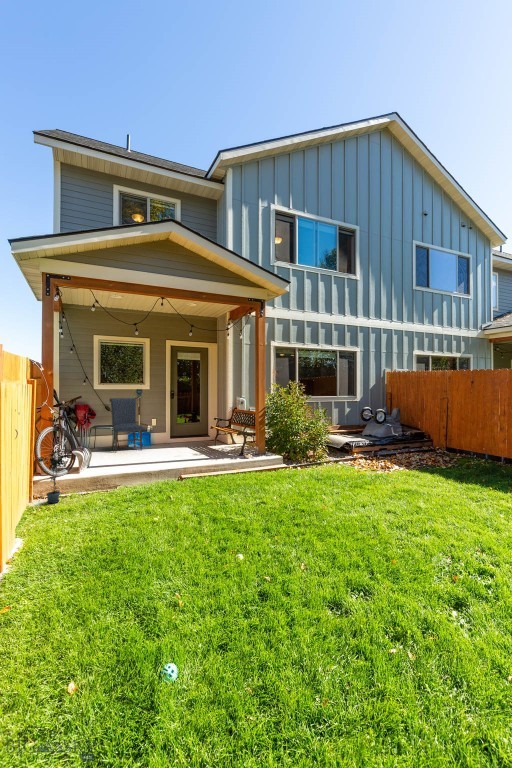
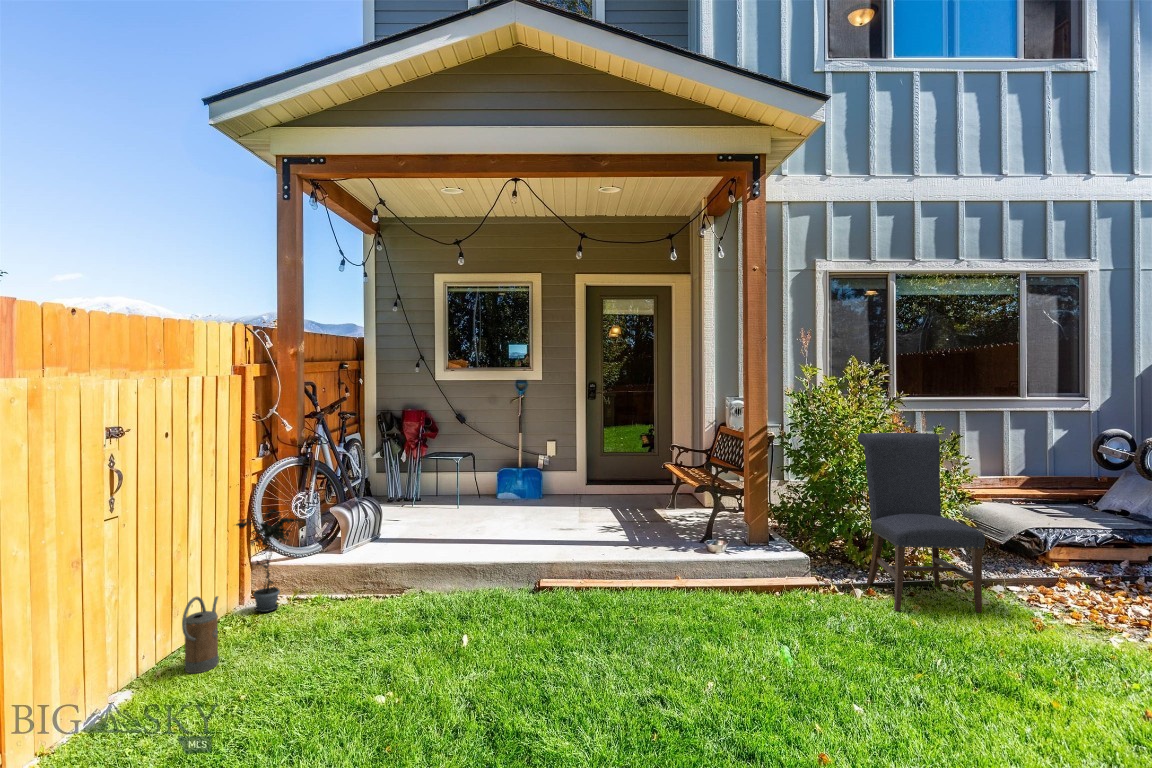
chair: present [109,398,143,453] -> present [858,433,985,612]
watering can: none [41,489,58,527] -> present [182,596,219,673]

